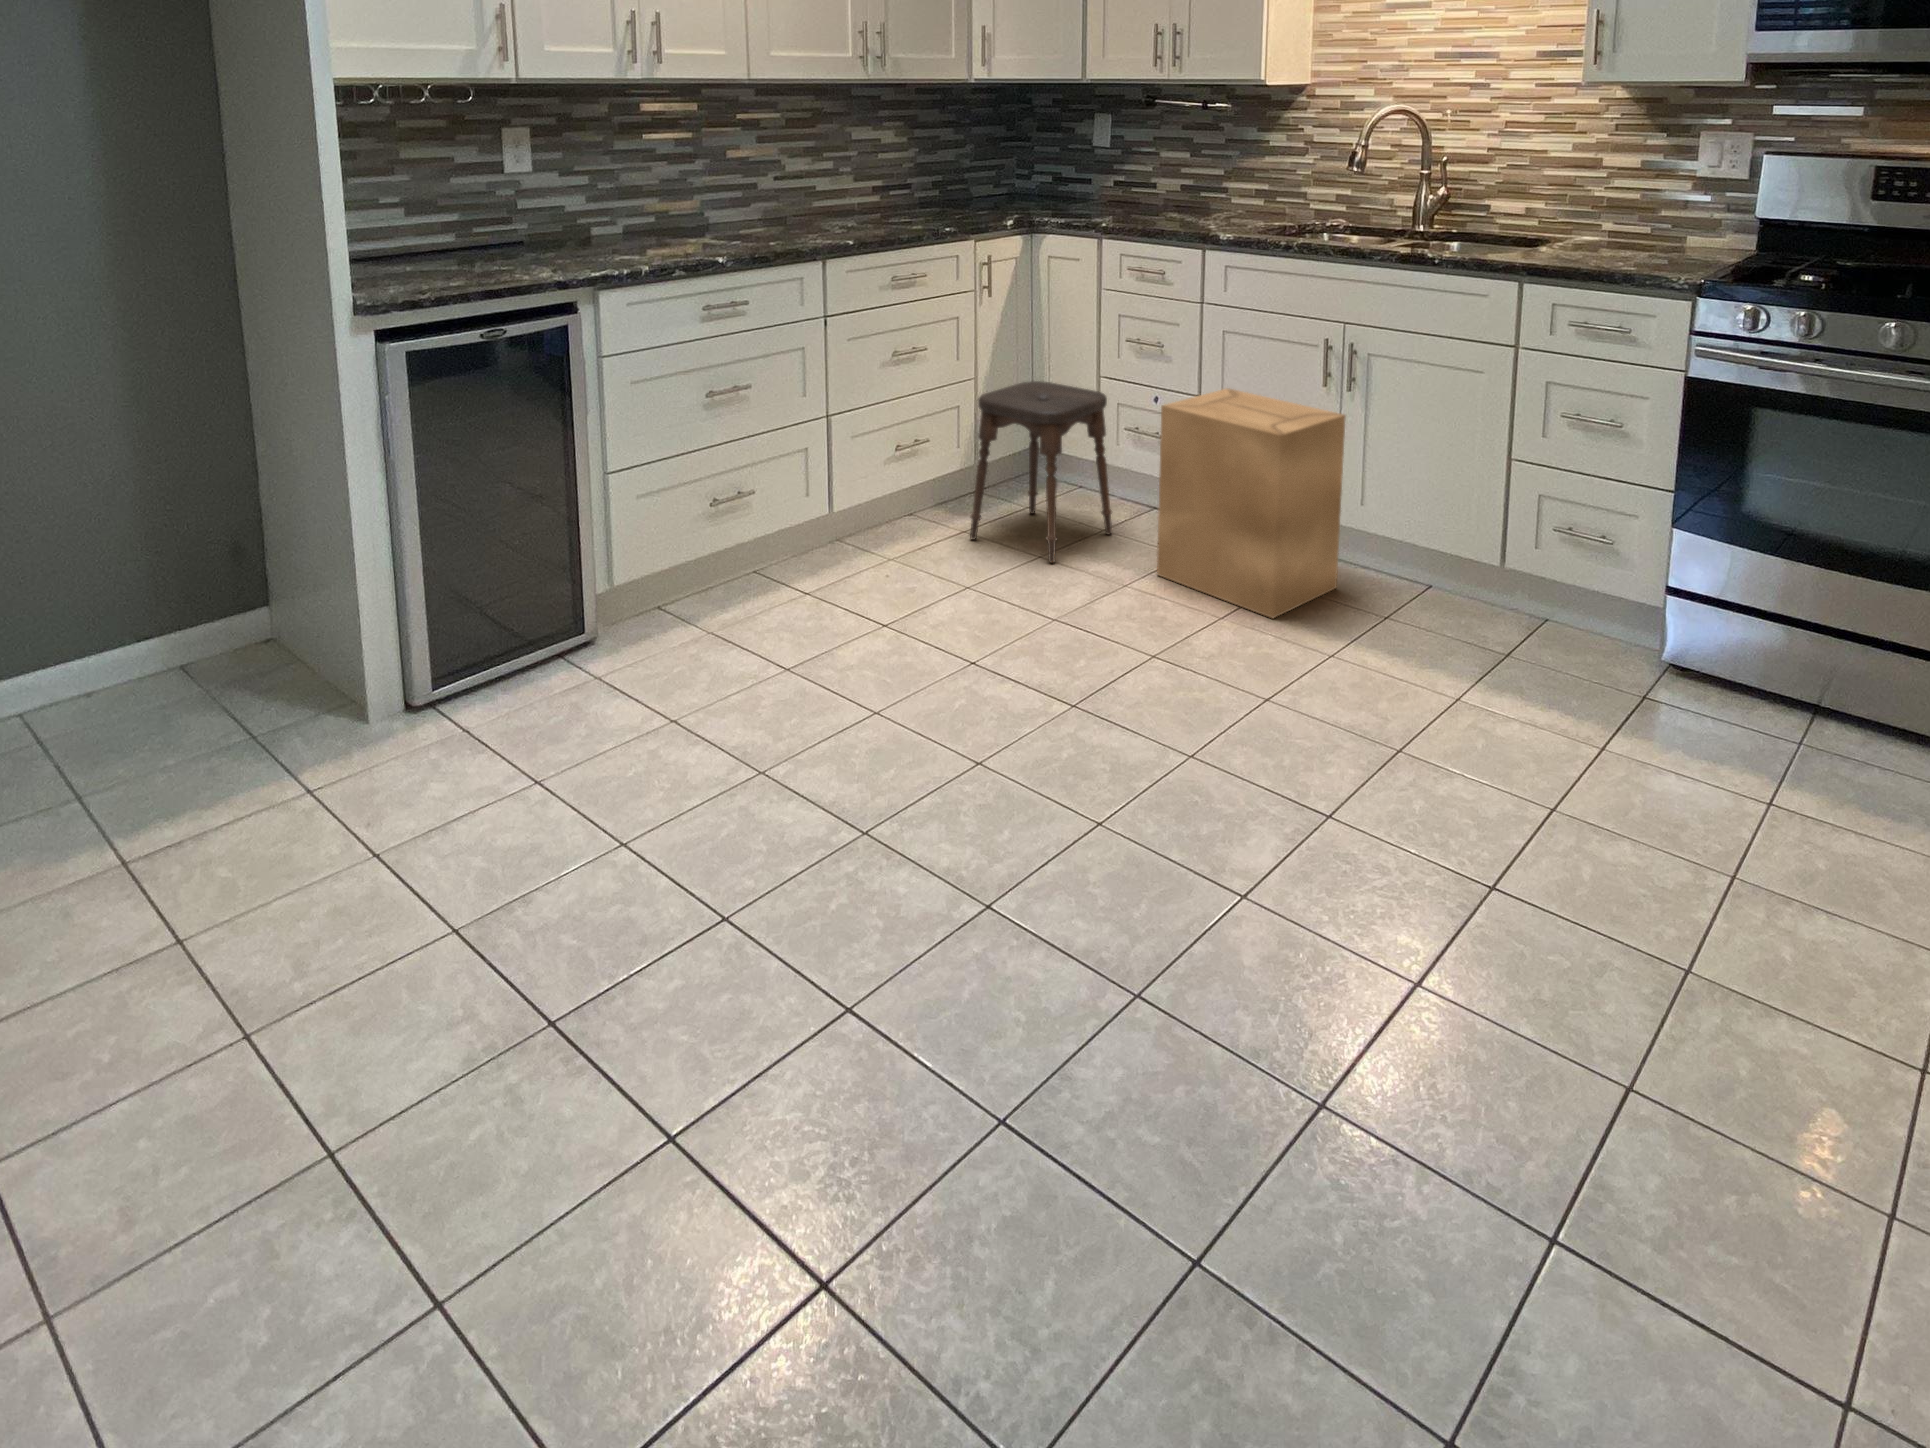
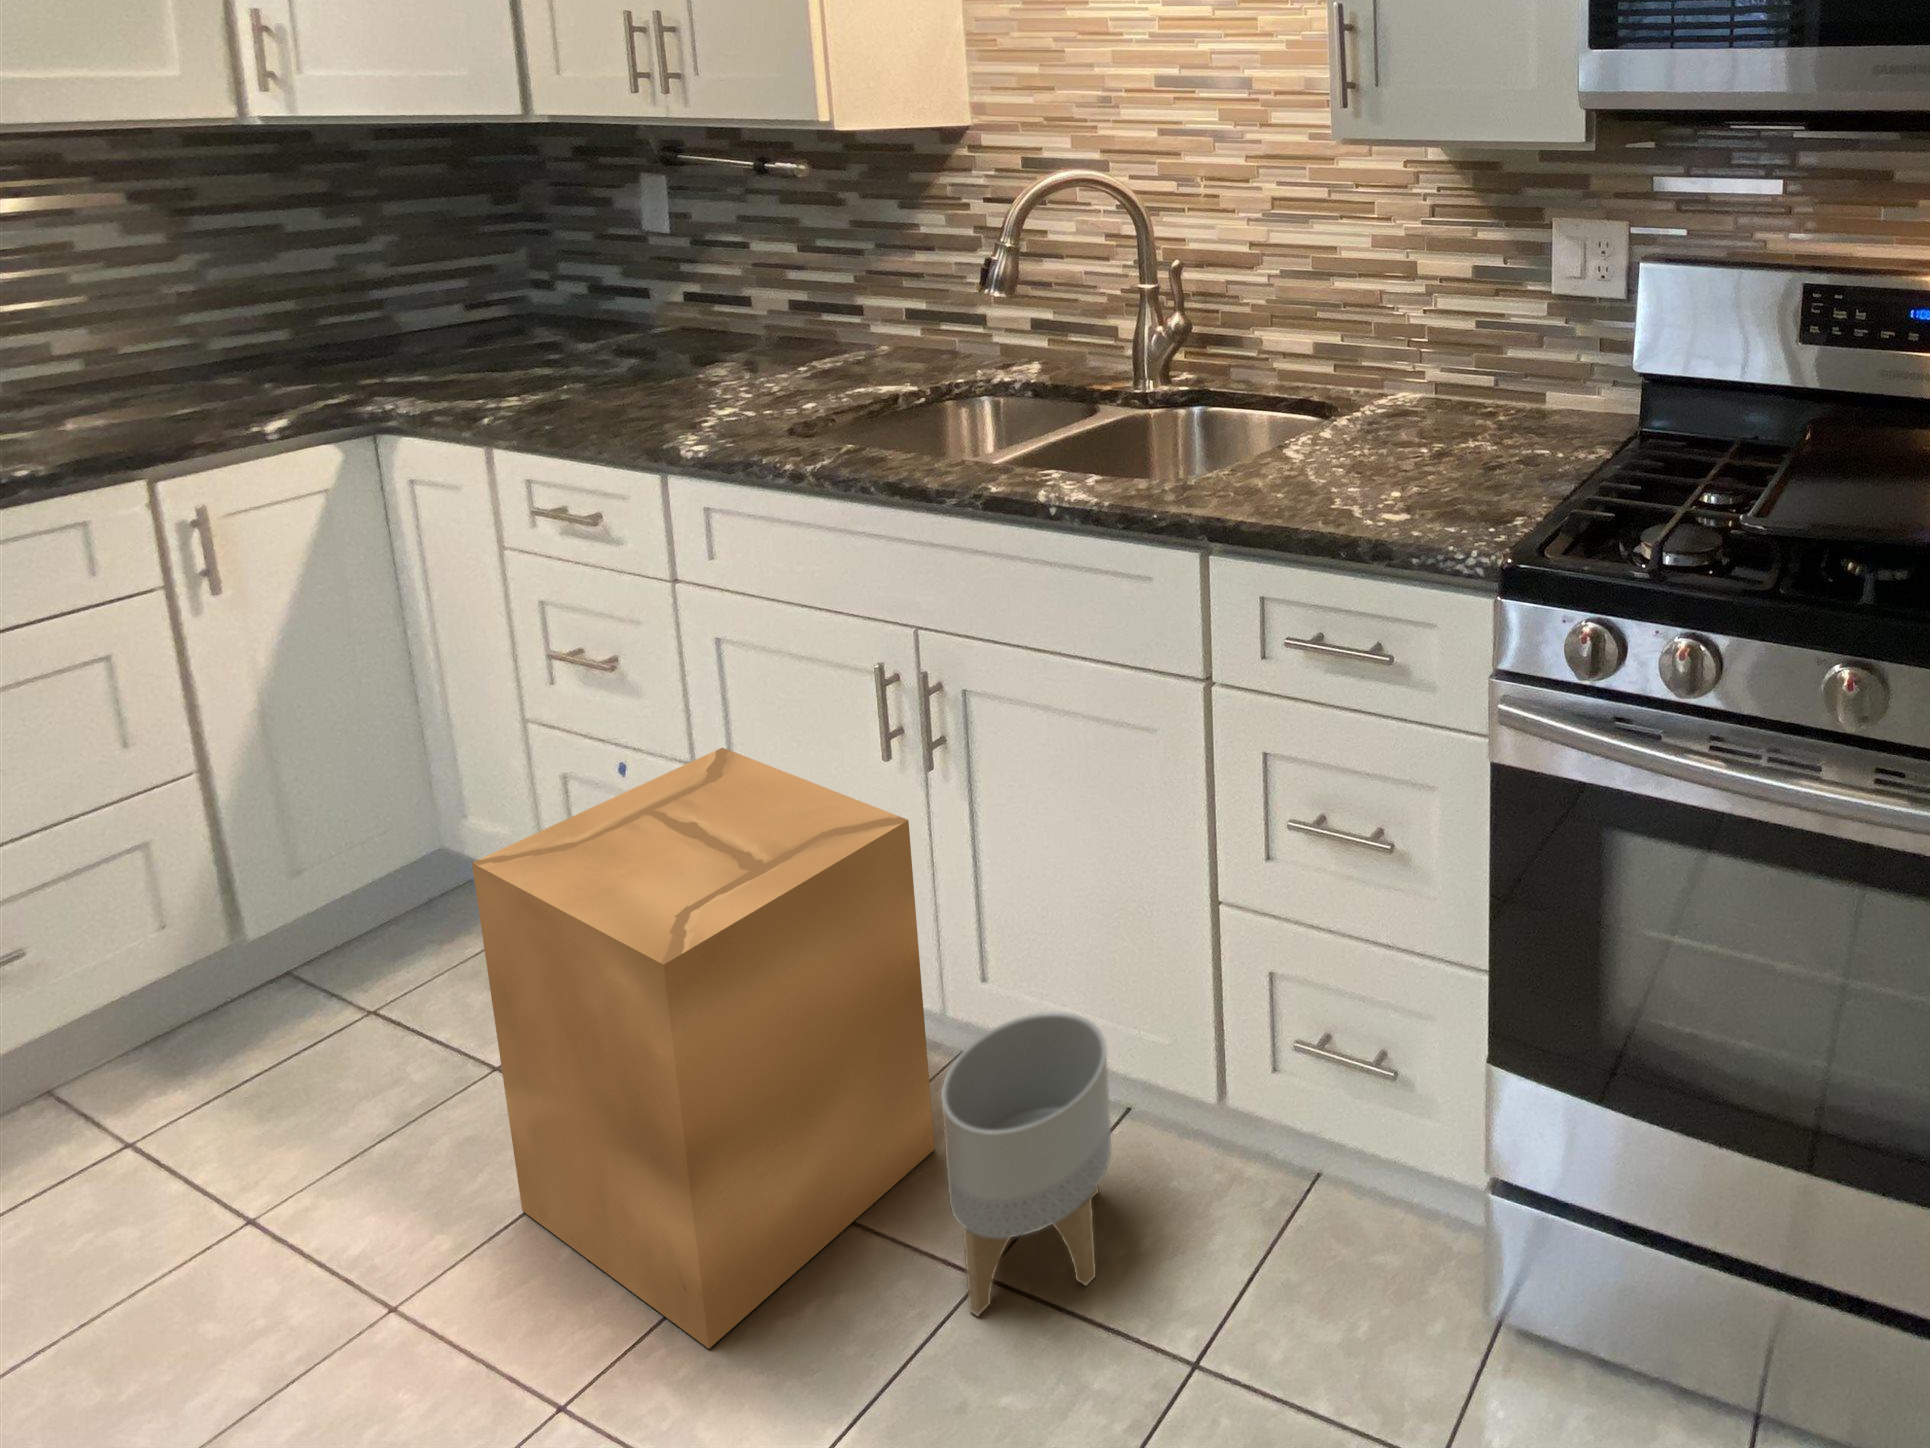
stool: present [970,381,1112,563] -> none [67,751,526,1231]
planter: none [1374,514,1452,632] -> present [941,1012,1111,1316]

